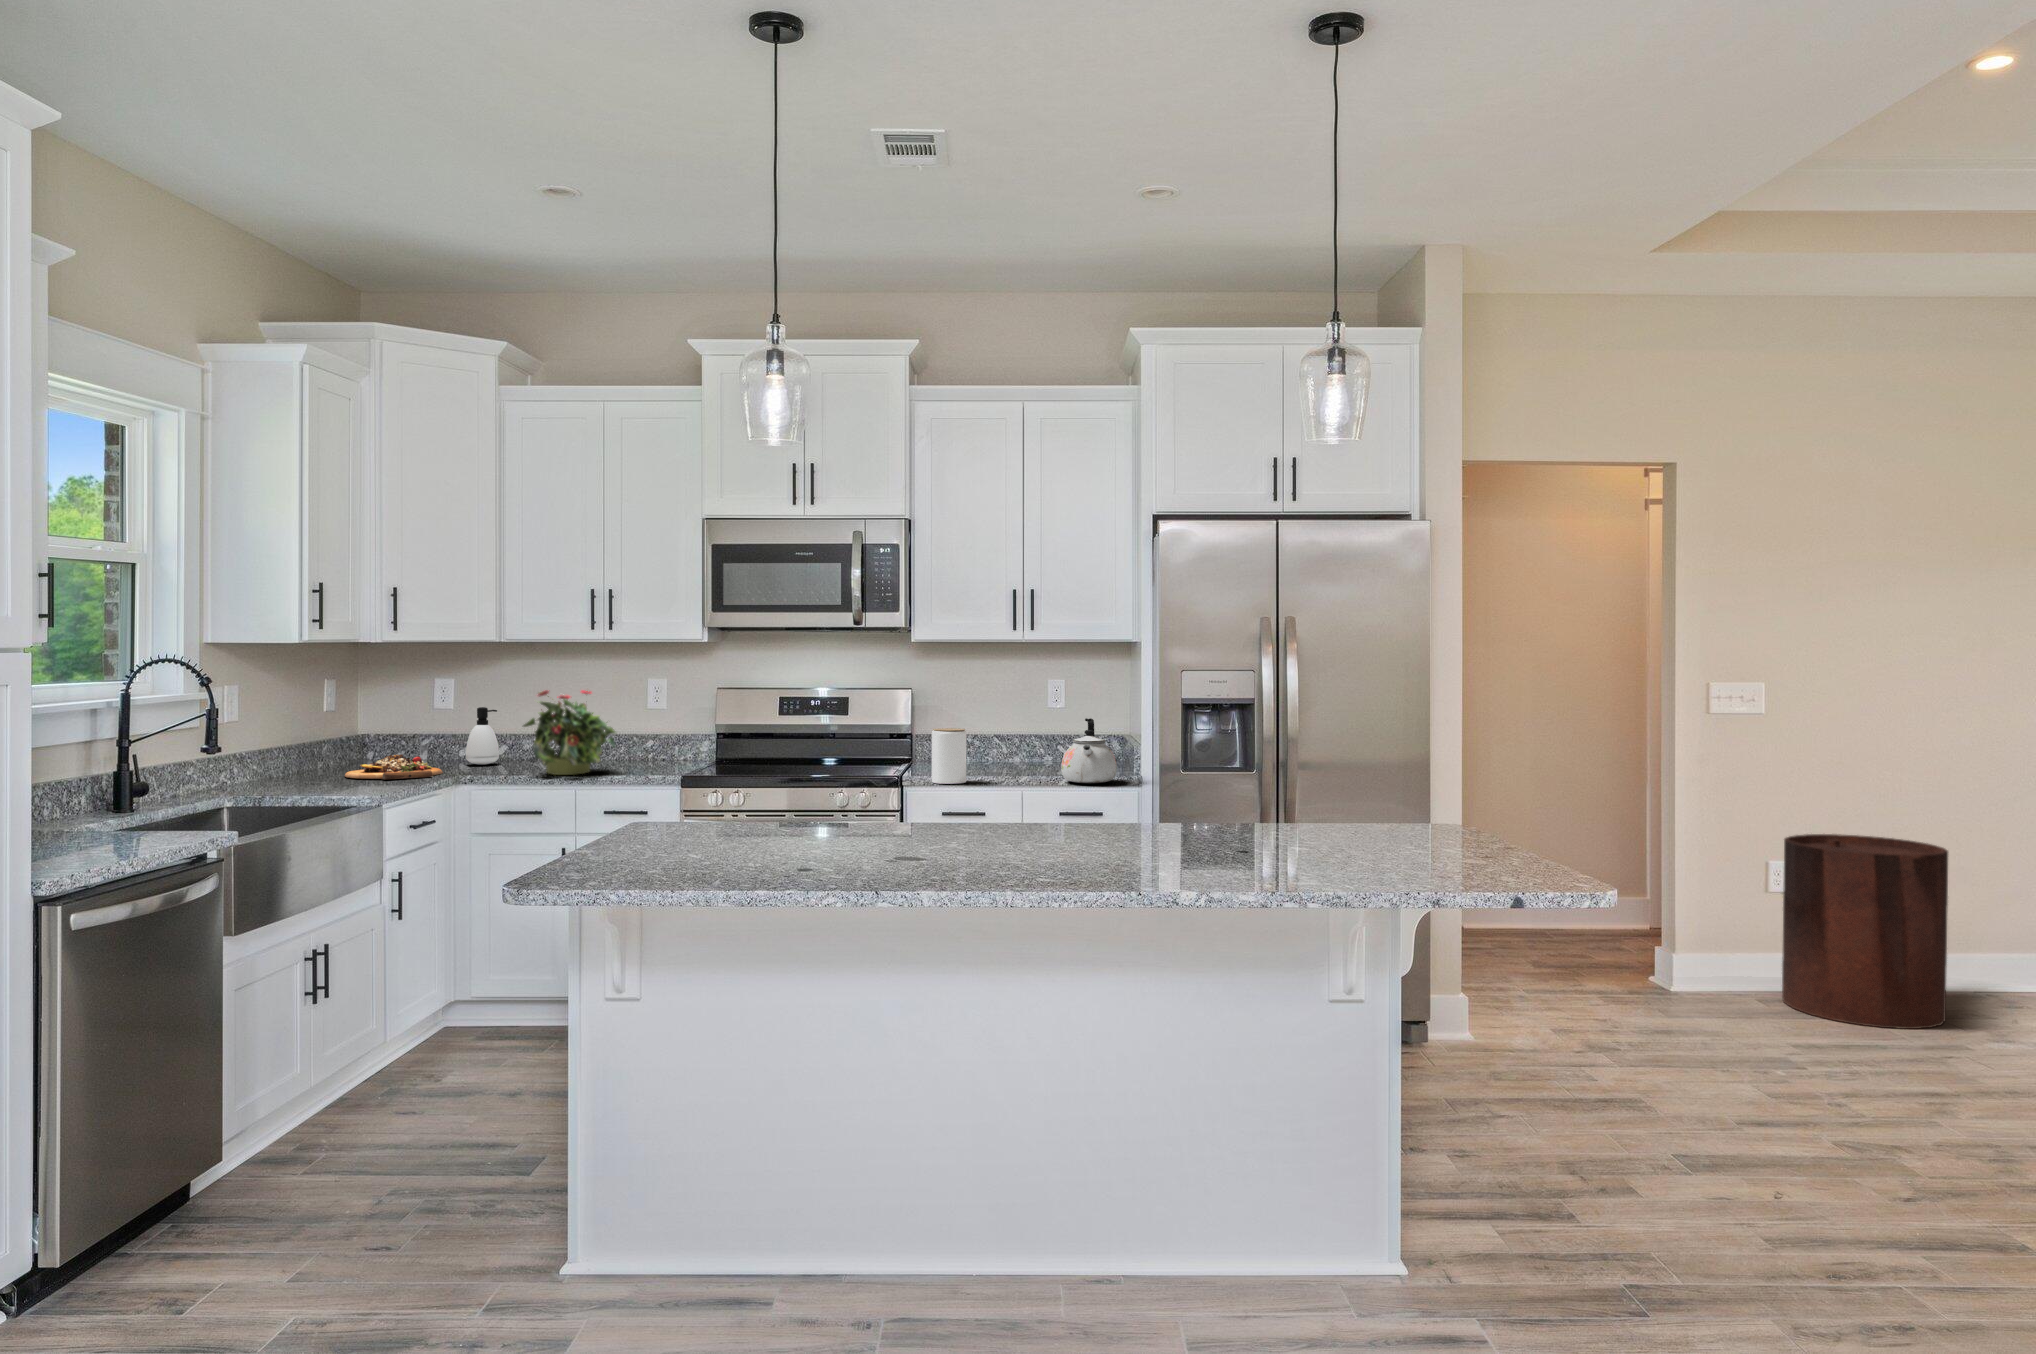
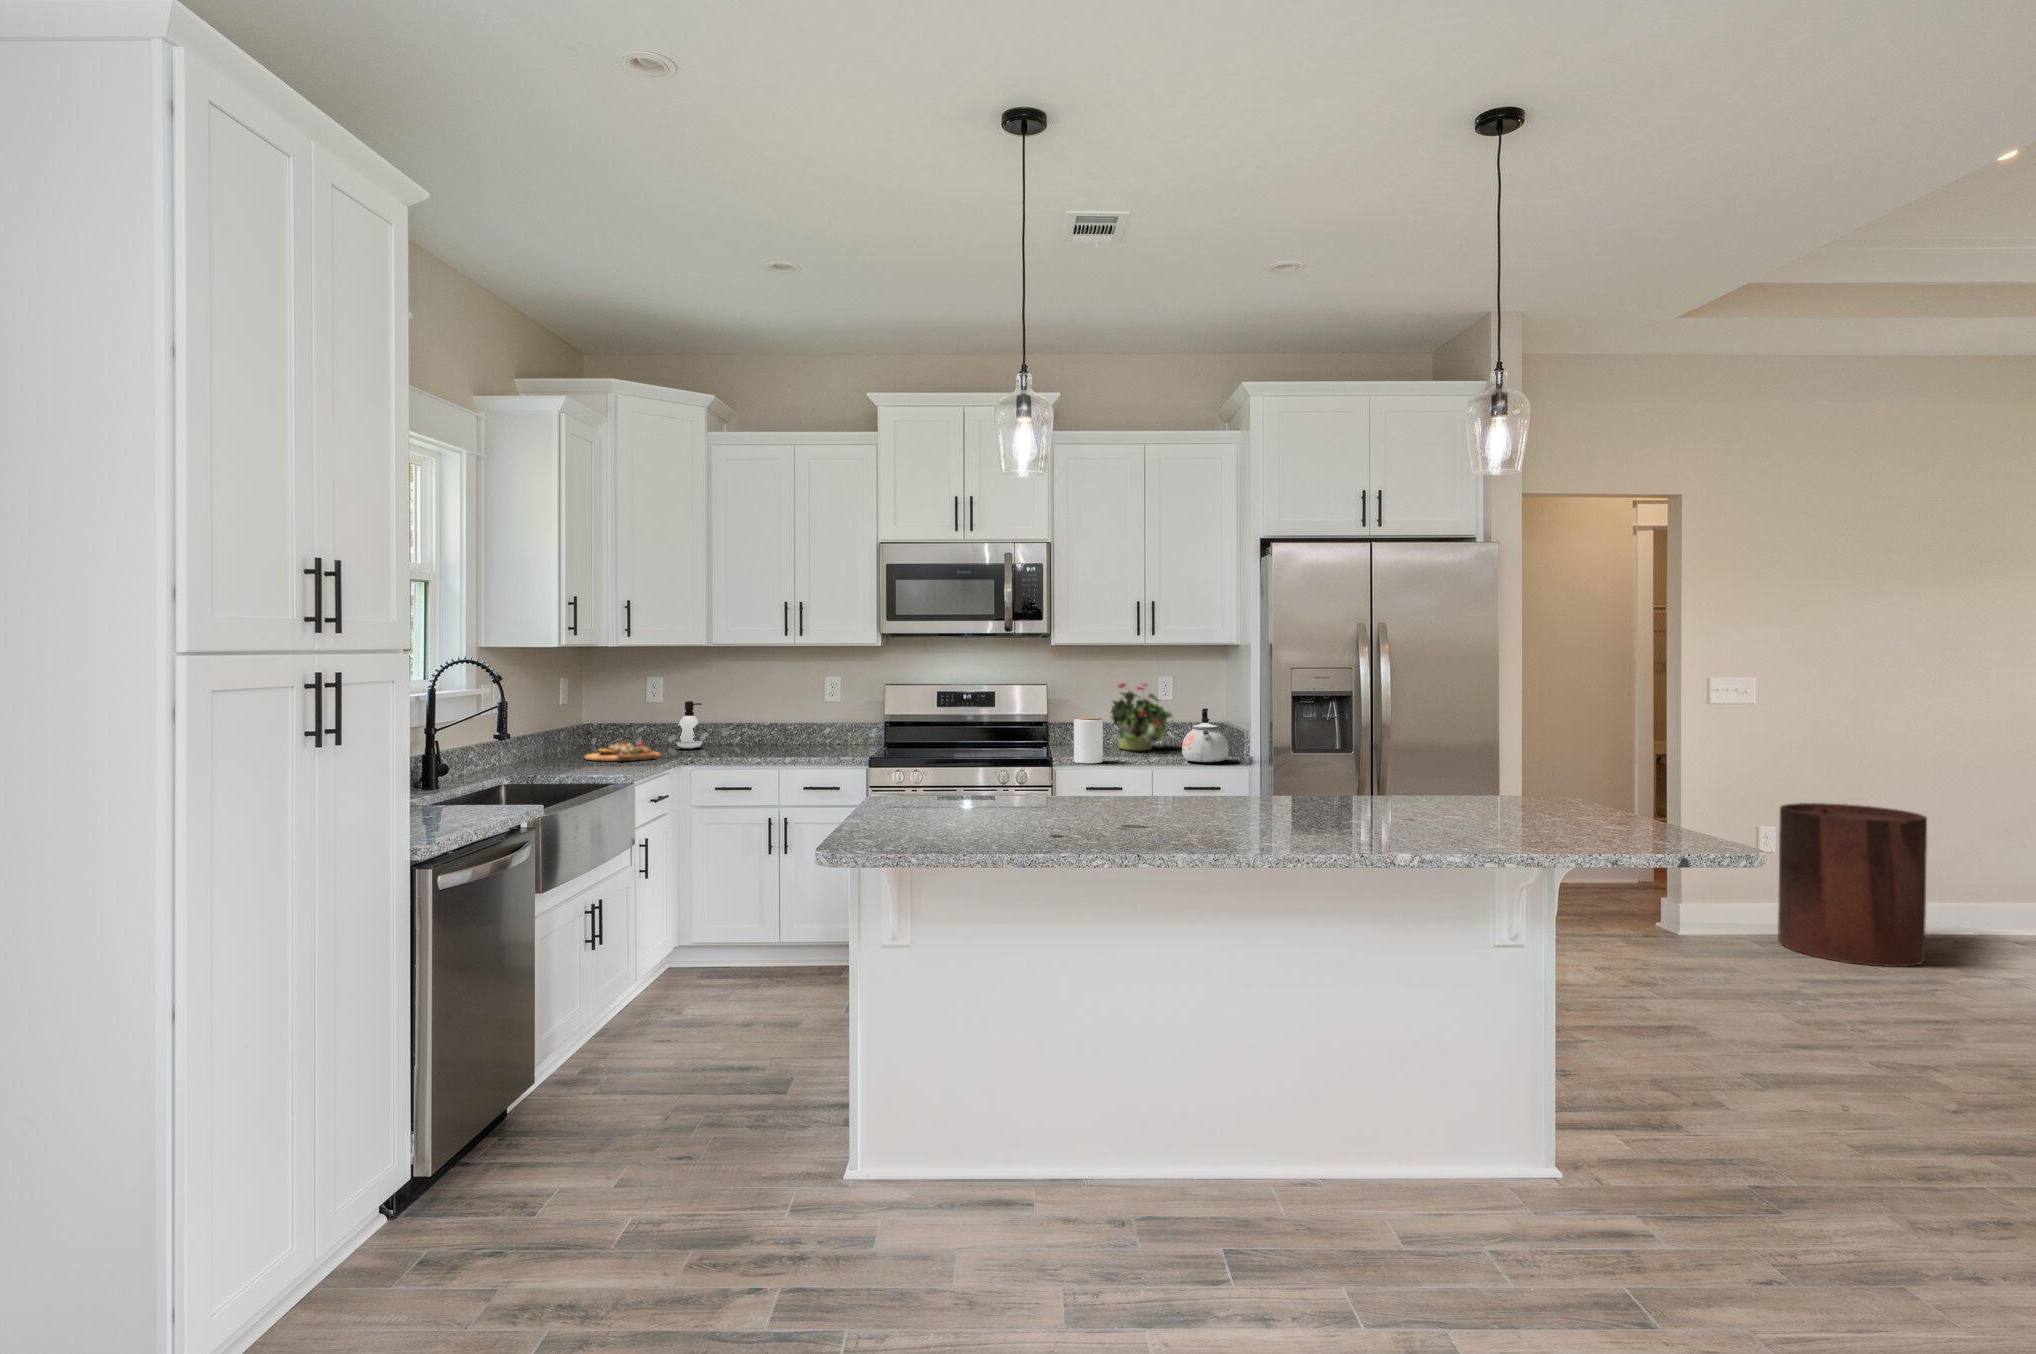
potted plant: present [523,690,615,775] -> present [1110,683,1175,750]

